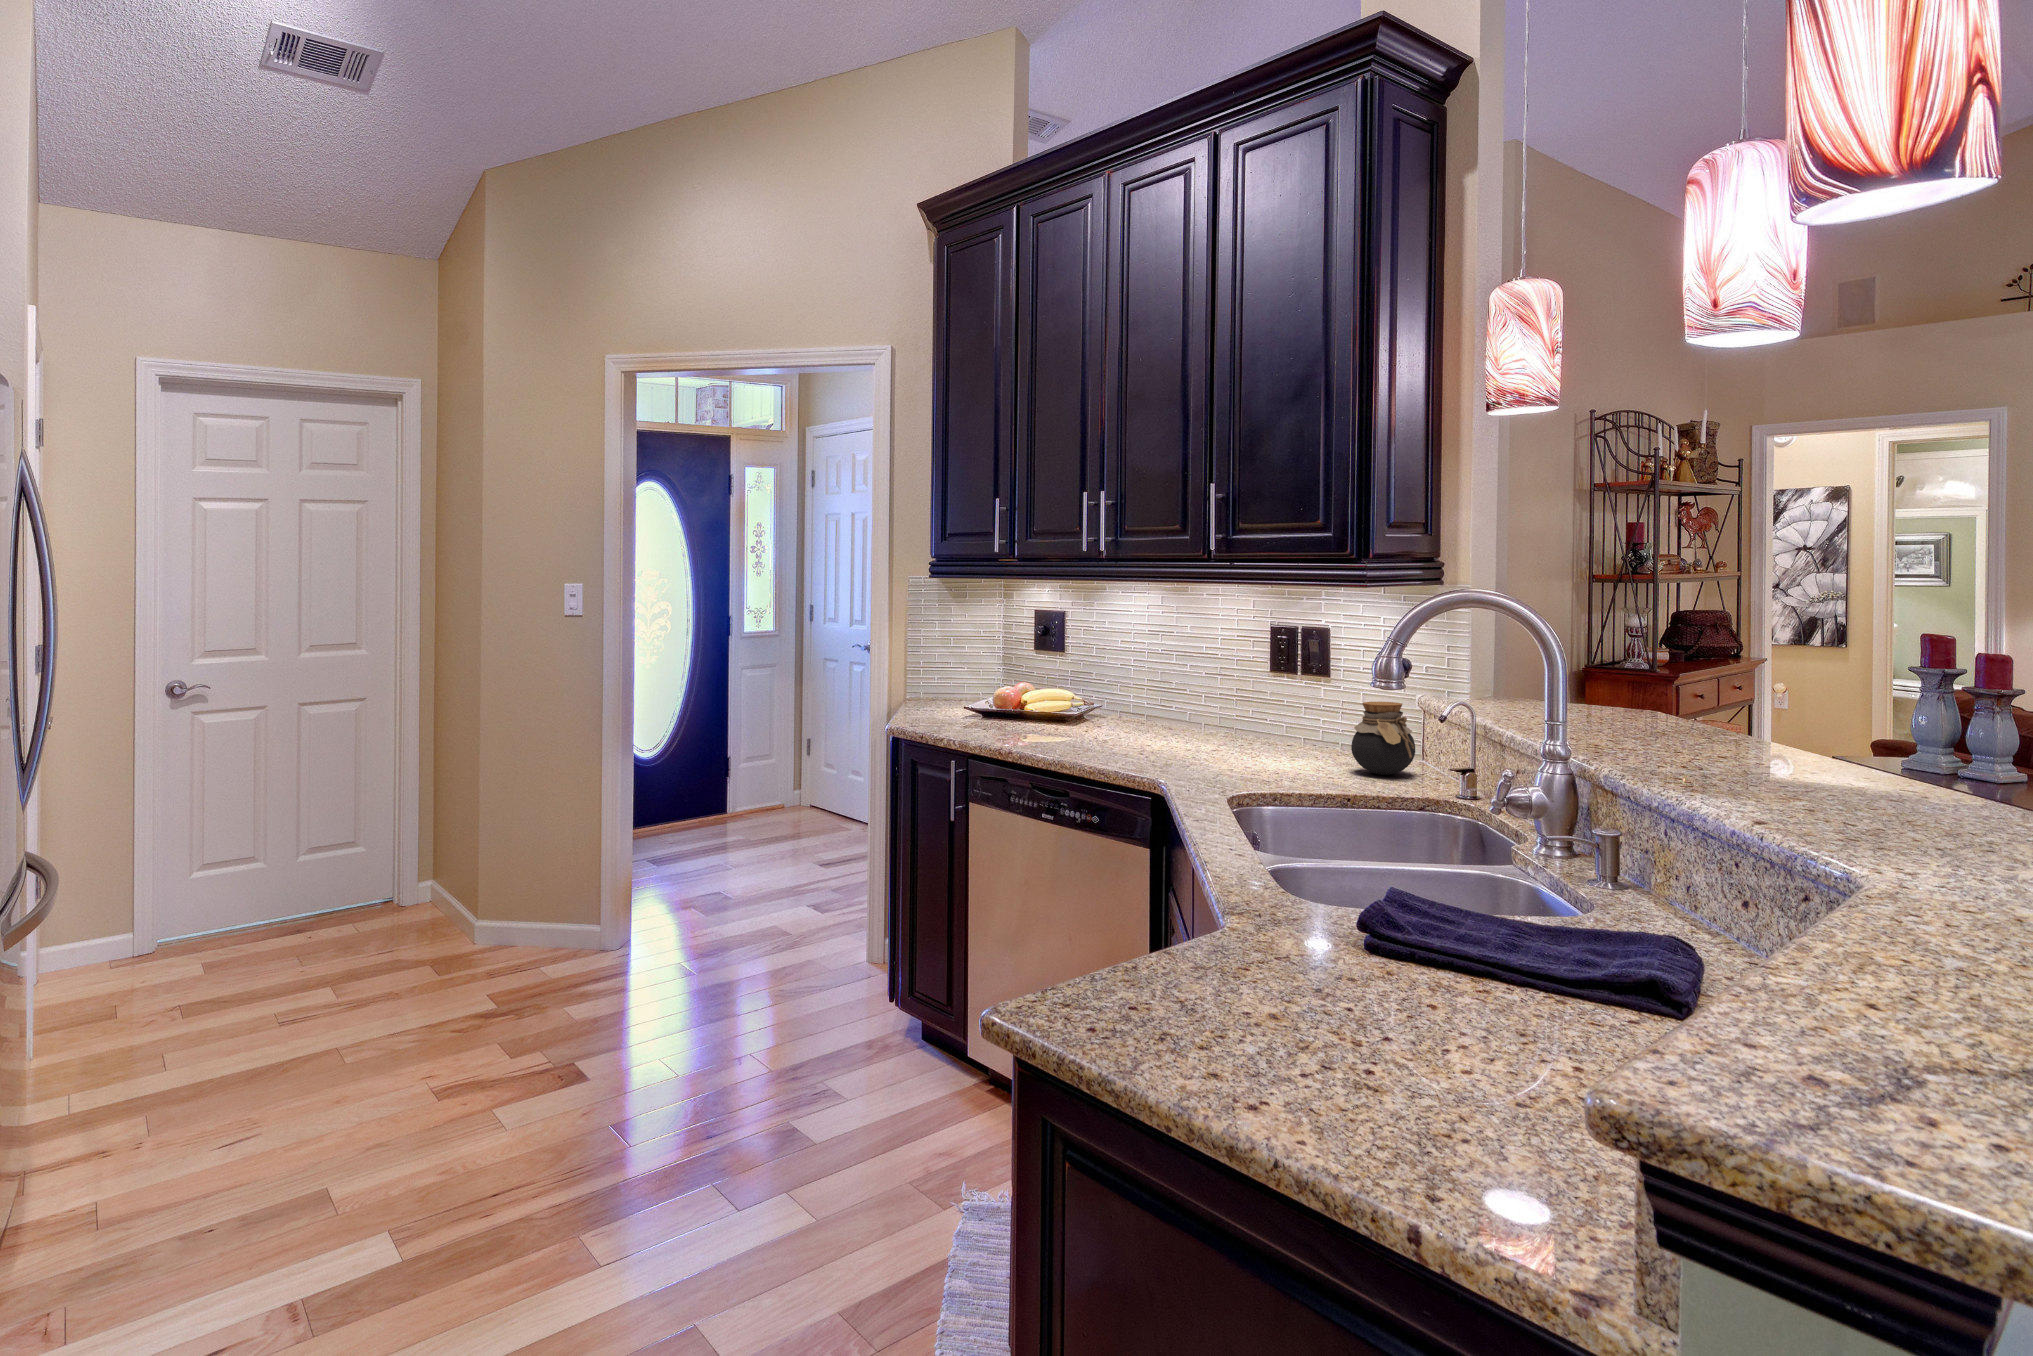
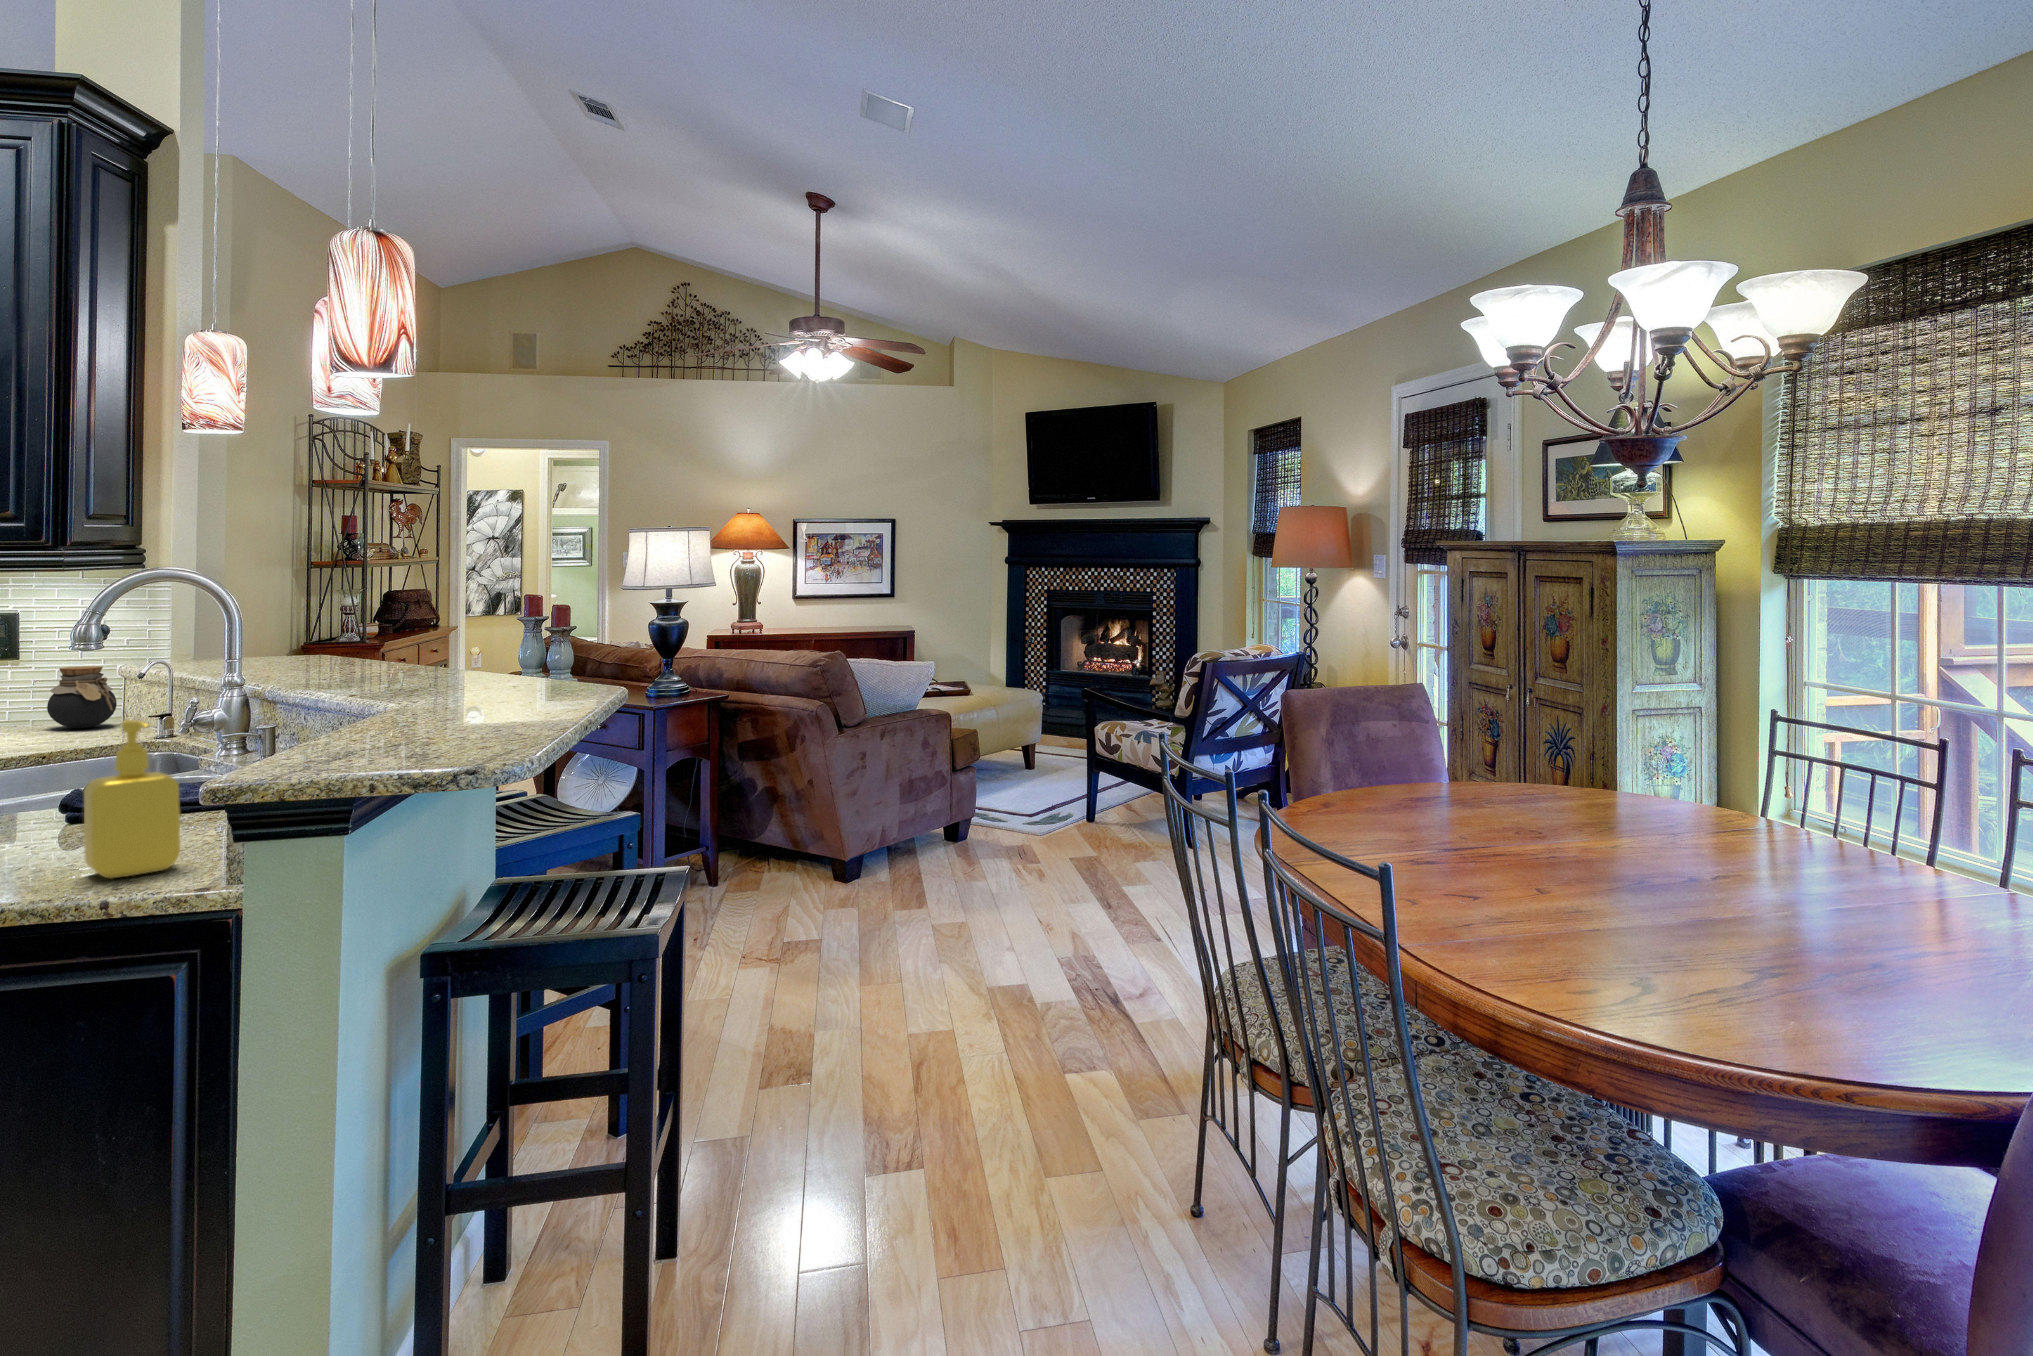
soap dispenser: none [1381,858,1532,1172] -> present [84,720,180,879]

